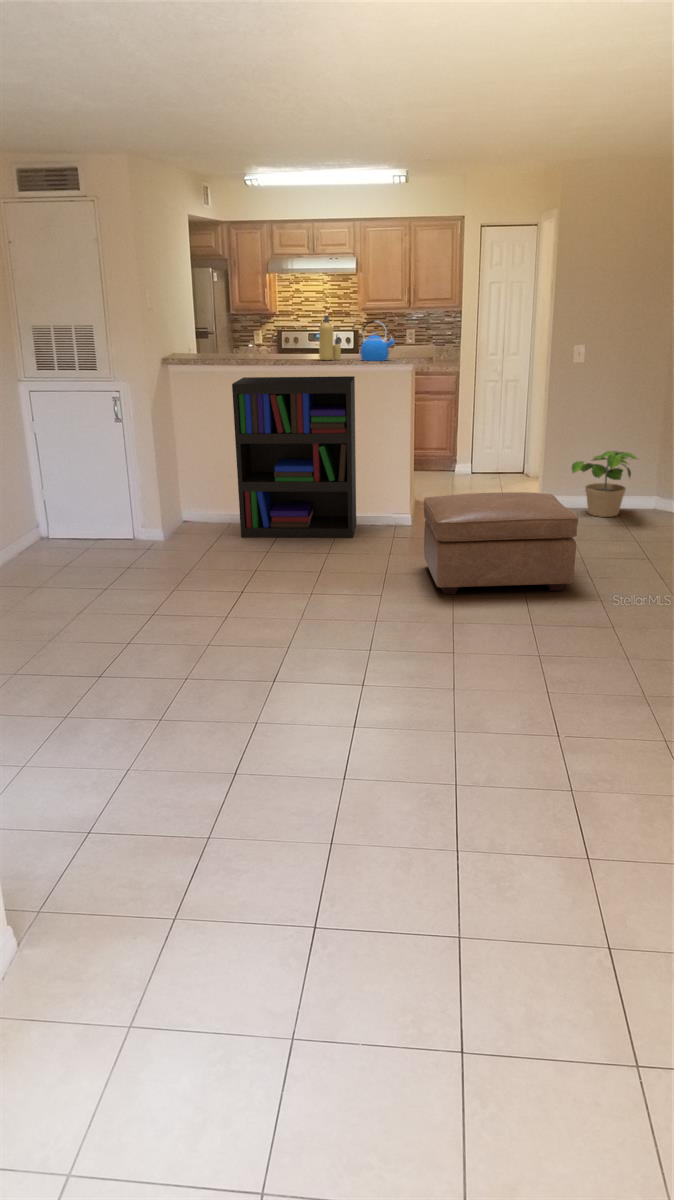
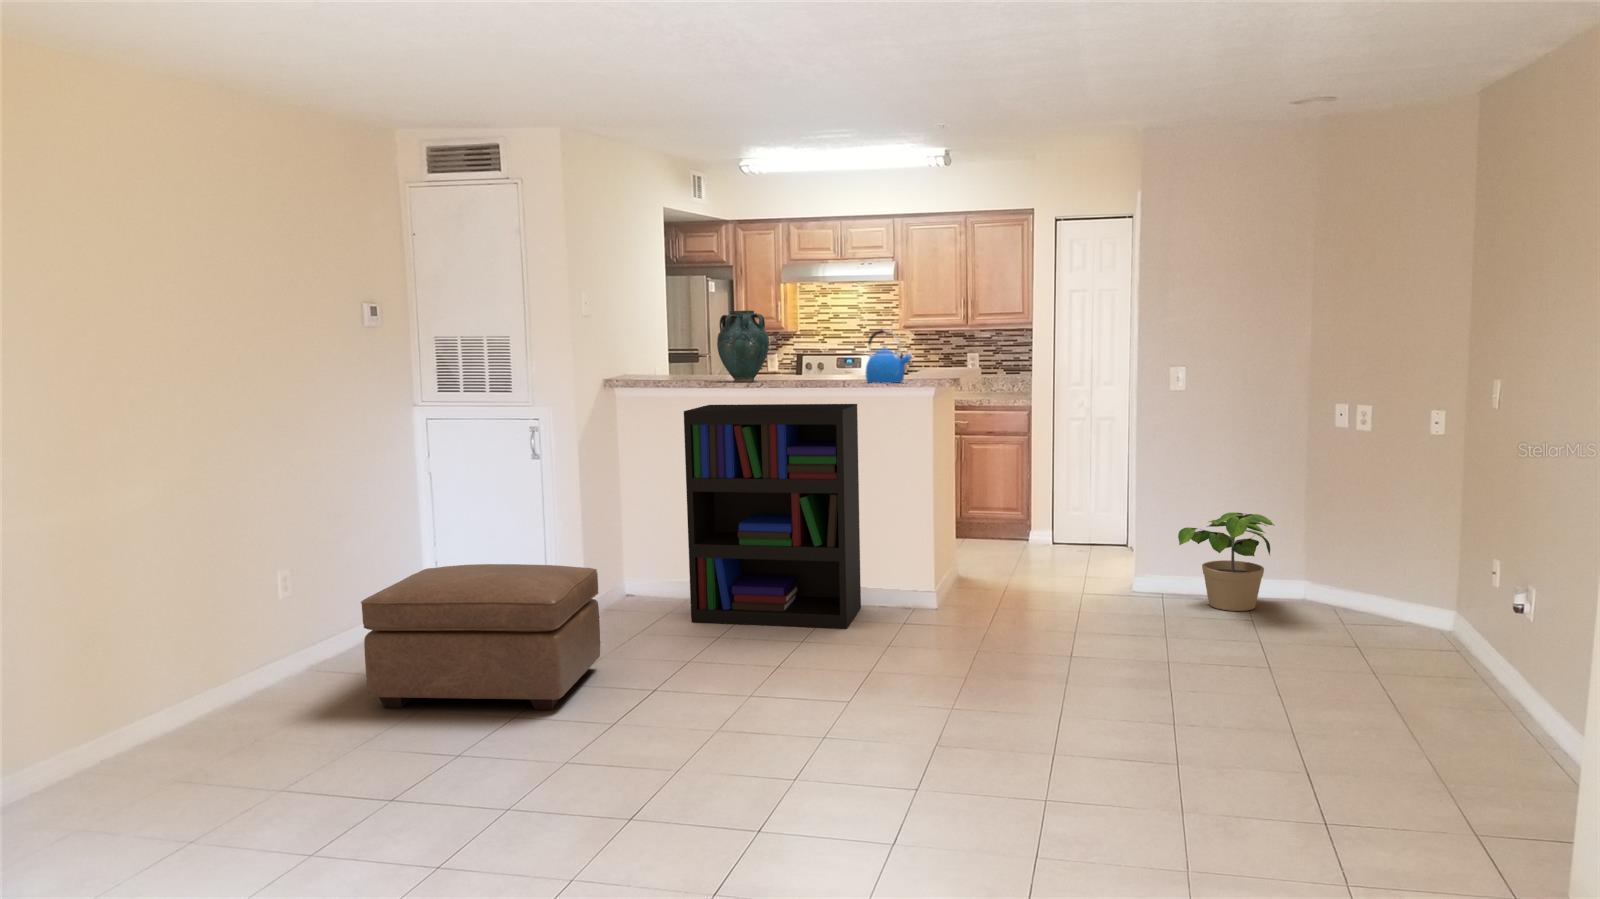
vase: none [248,304,287,360] -> present [717,310,769,382]
bottle: present [319,315,341,360] -> none [810,324,840,382]
ottoman: present [424,492,578,594] -> present [361,564,600,710]

